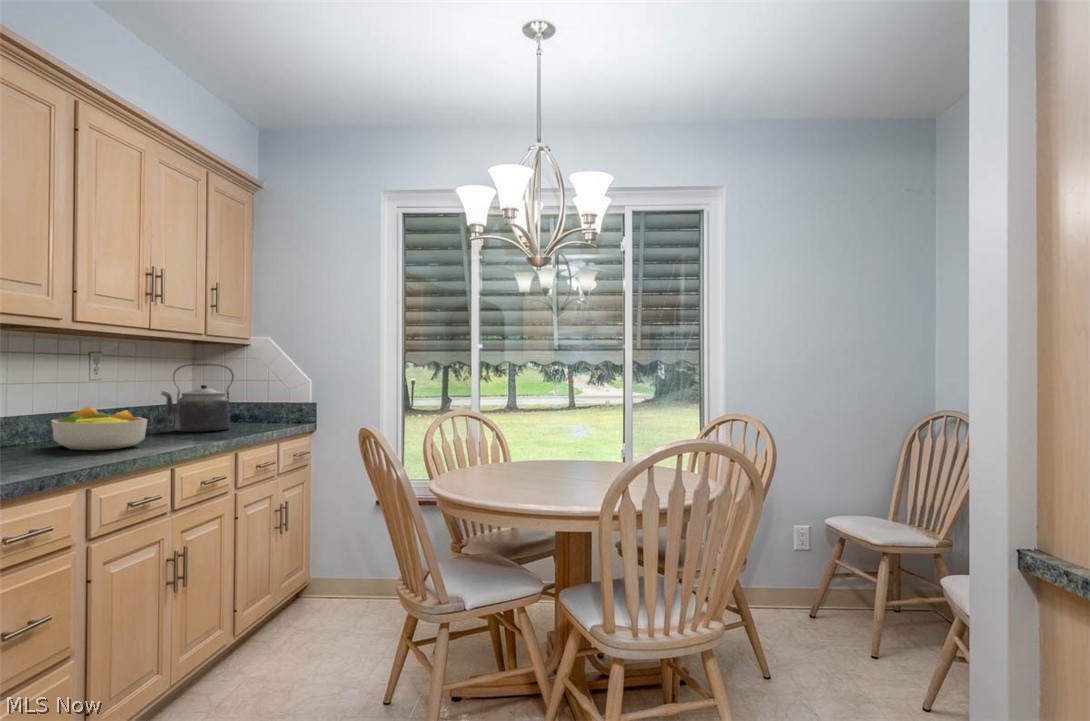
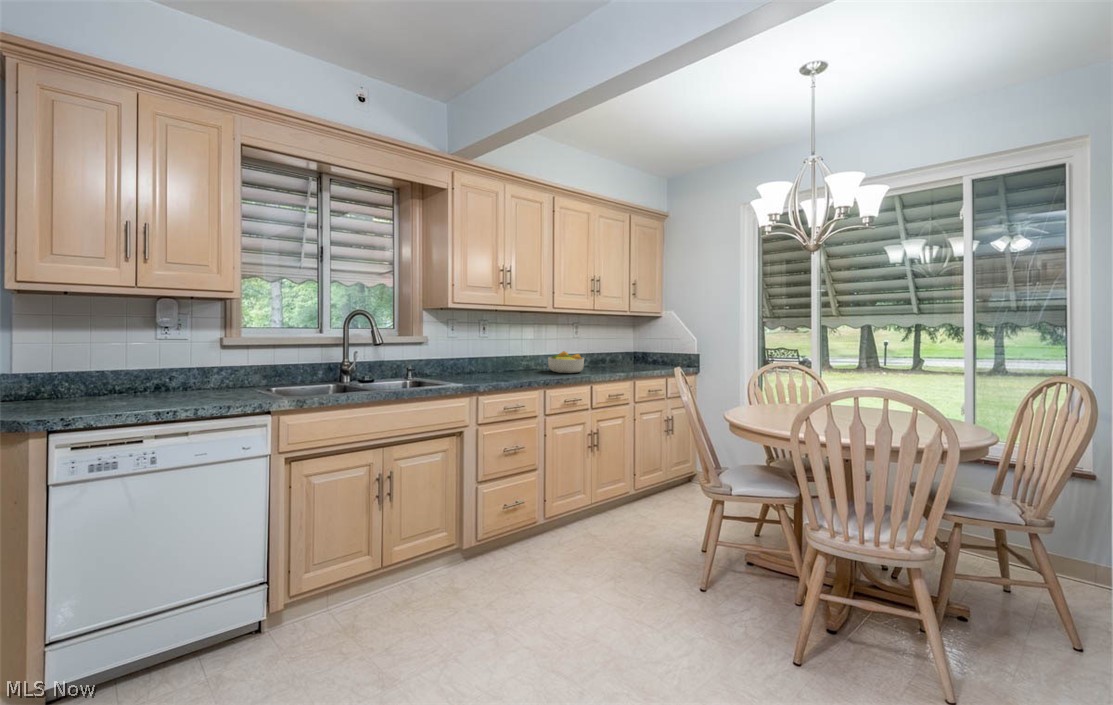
kettle: present [161,364,234,432] -> none [606,329,644,368]

